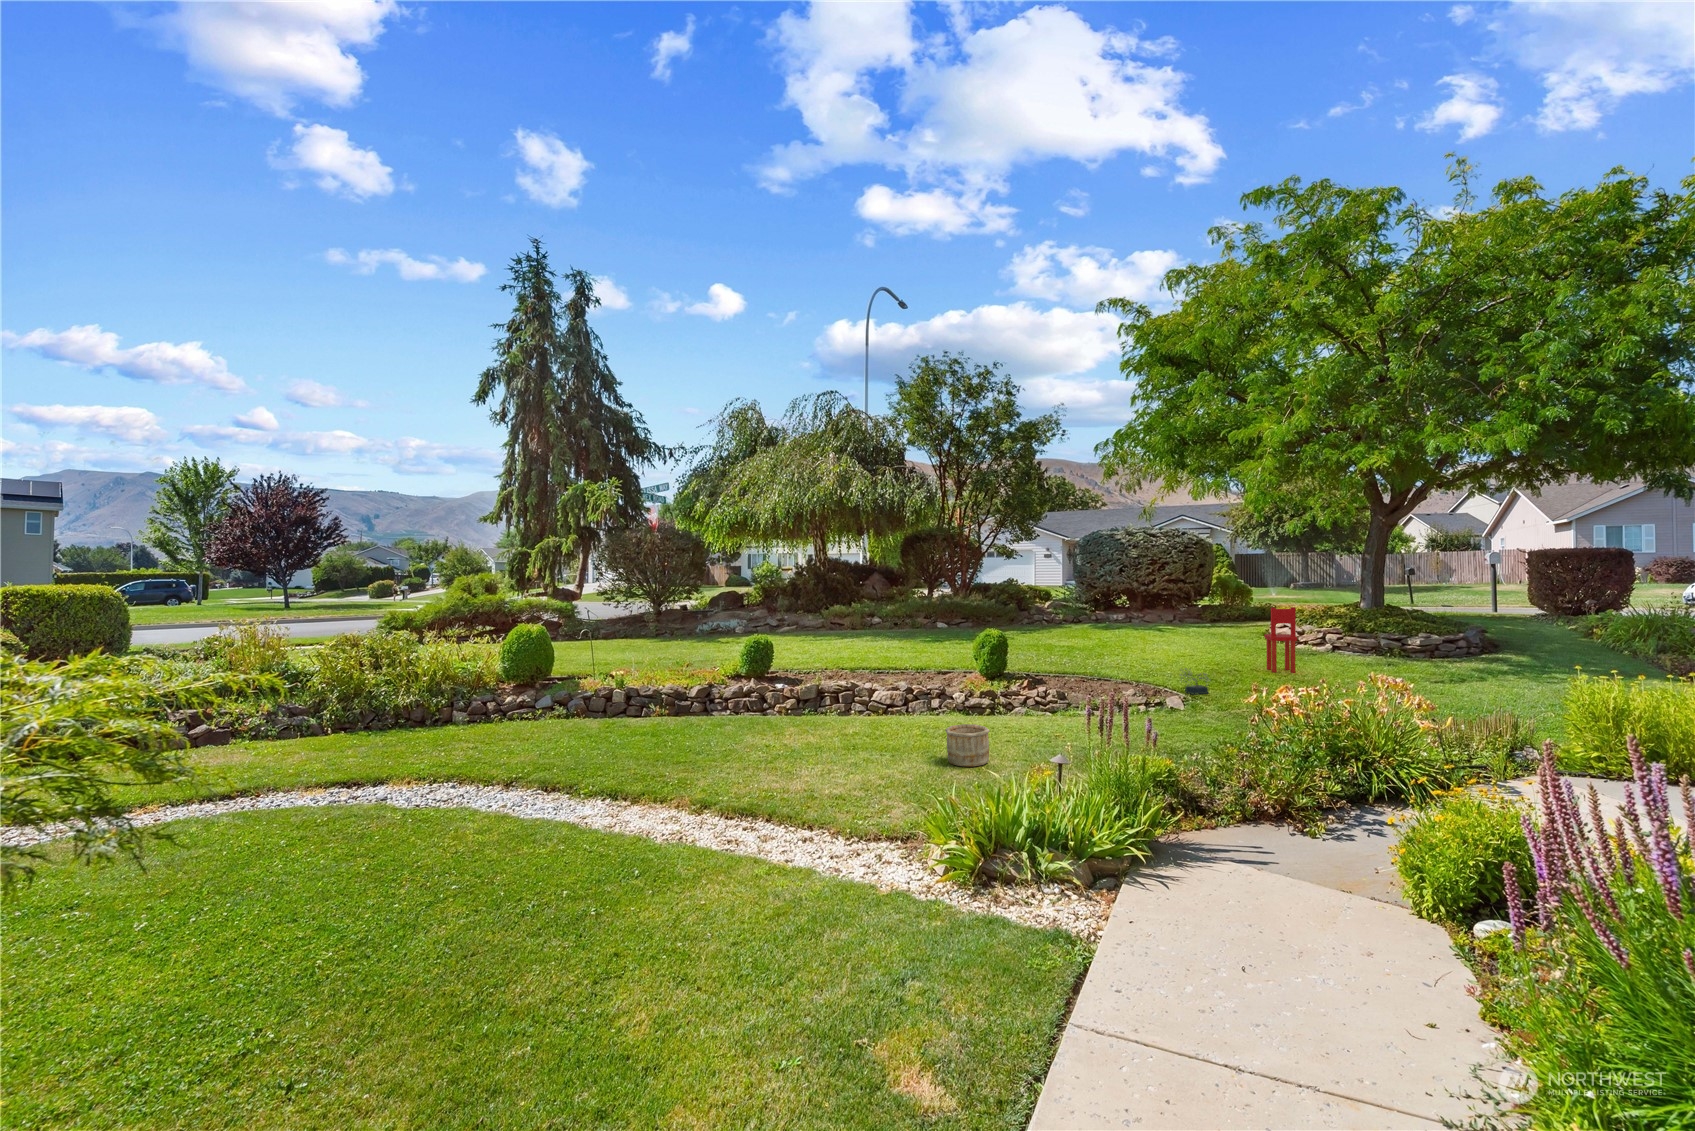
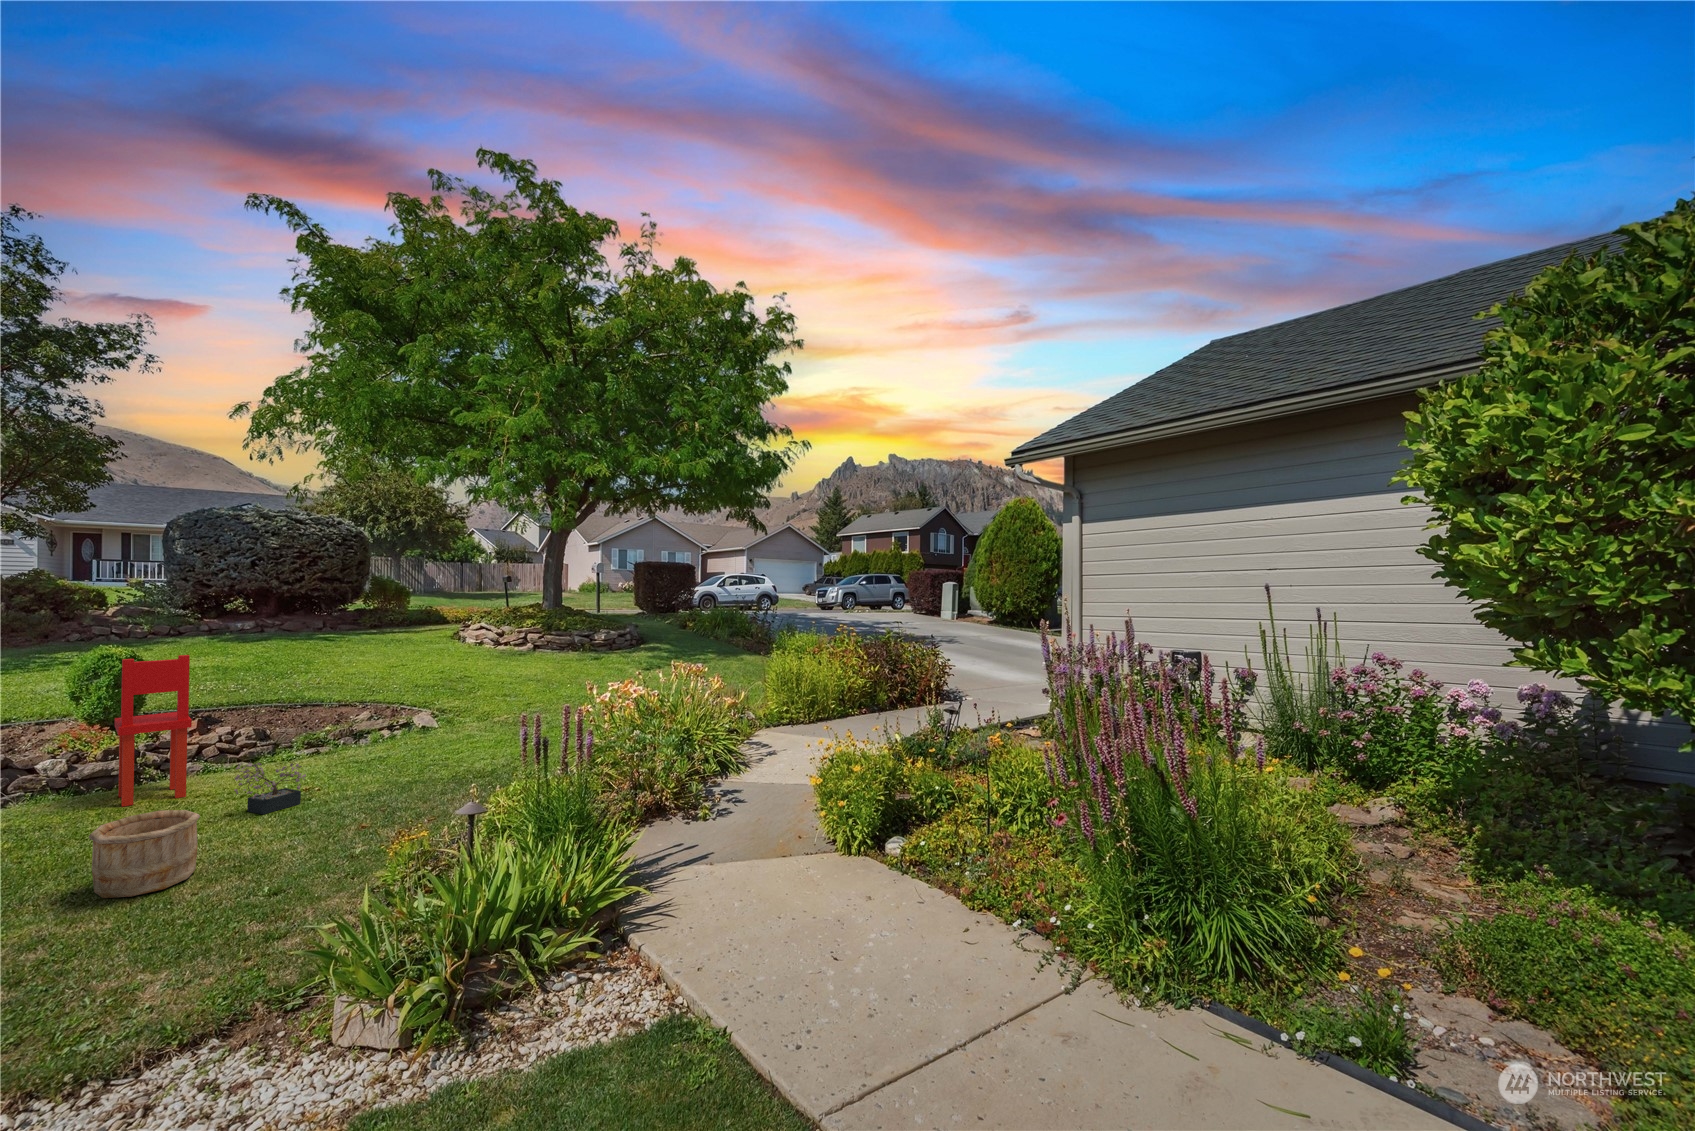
chair: present [1264,607,1297,673] -> present [115,655,192,807]
decorative plant: present [1183,668,1209,694] -> present [234,763,306,814]

